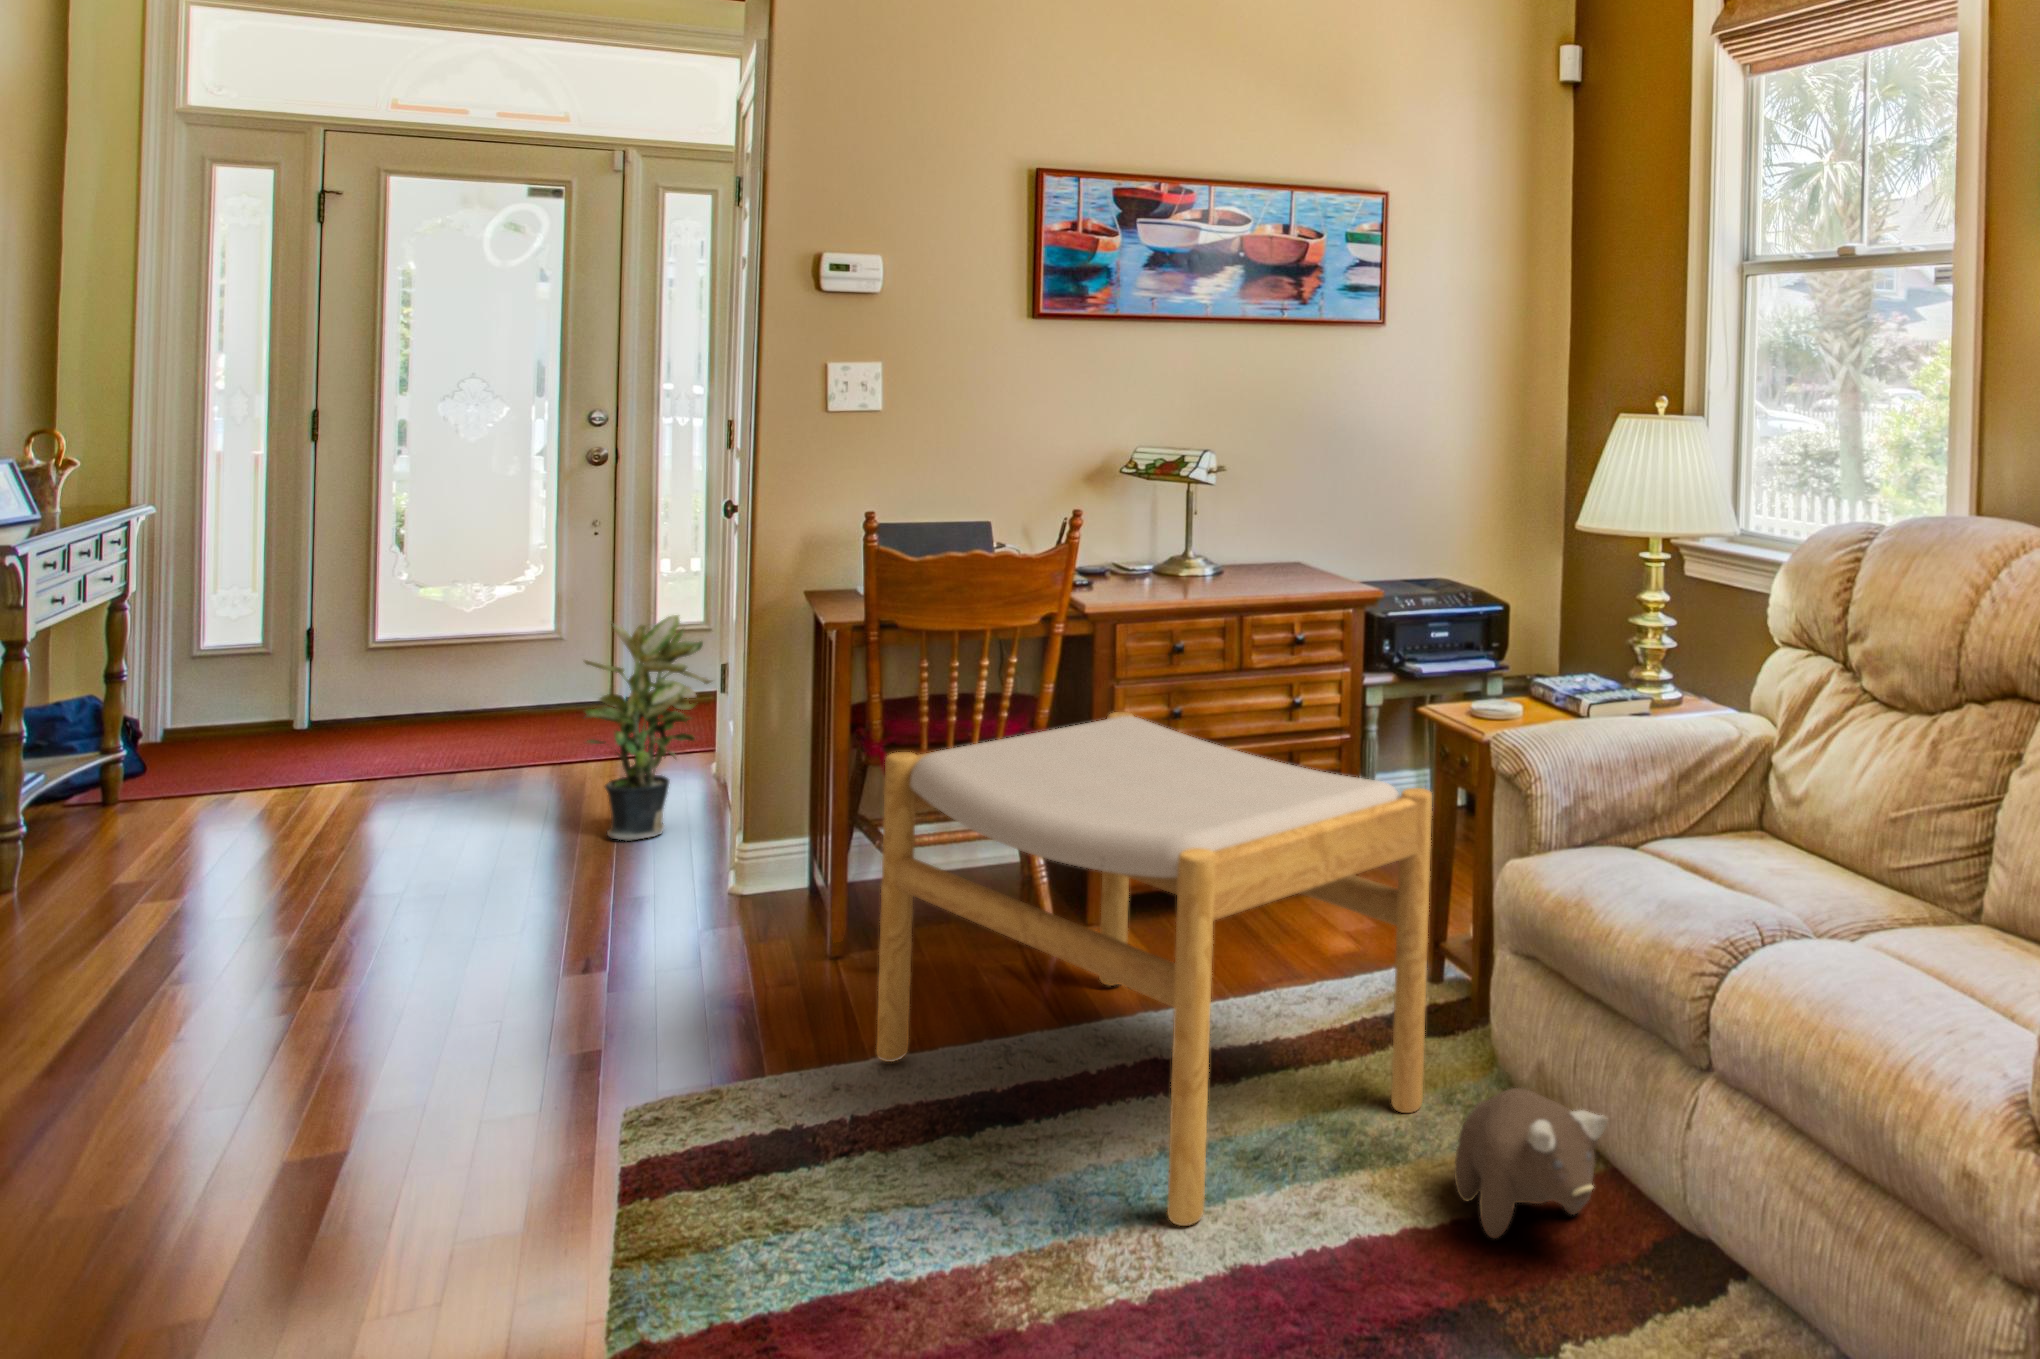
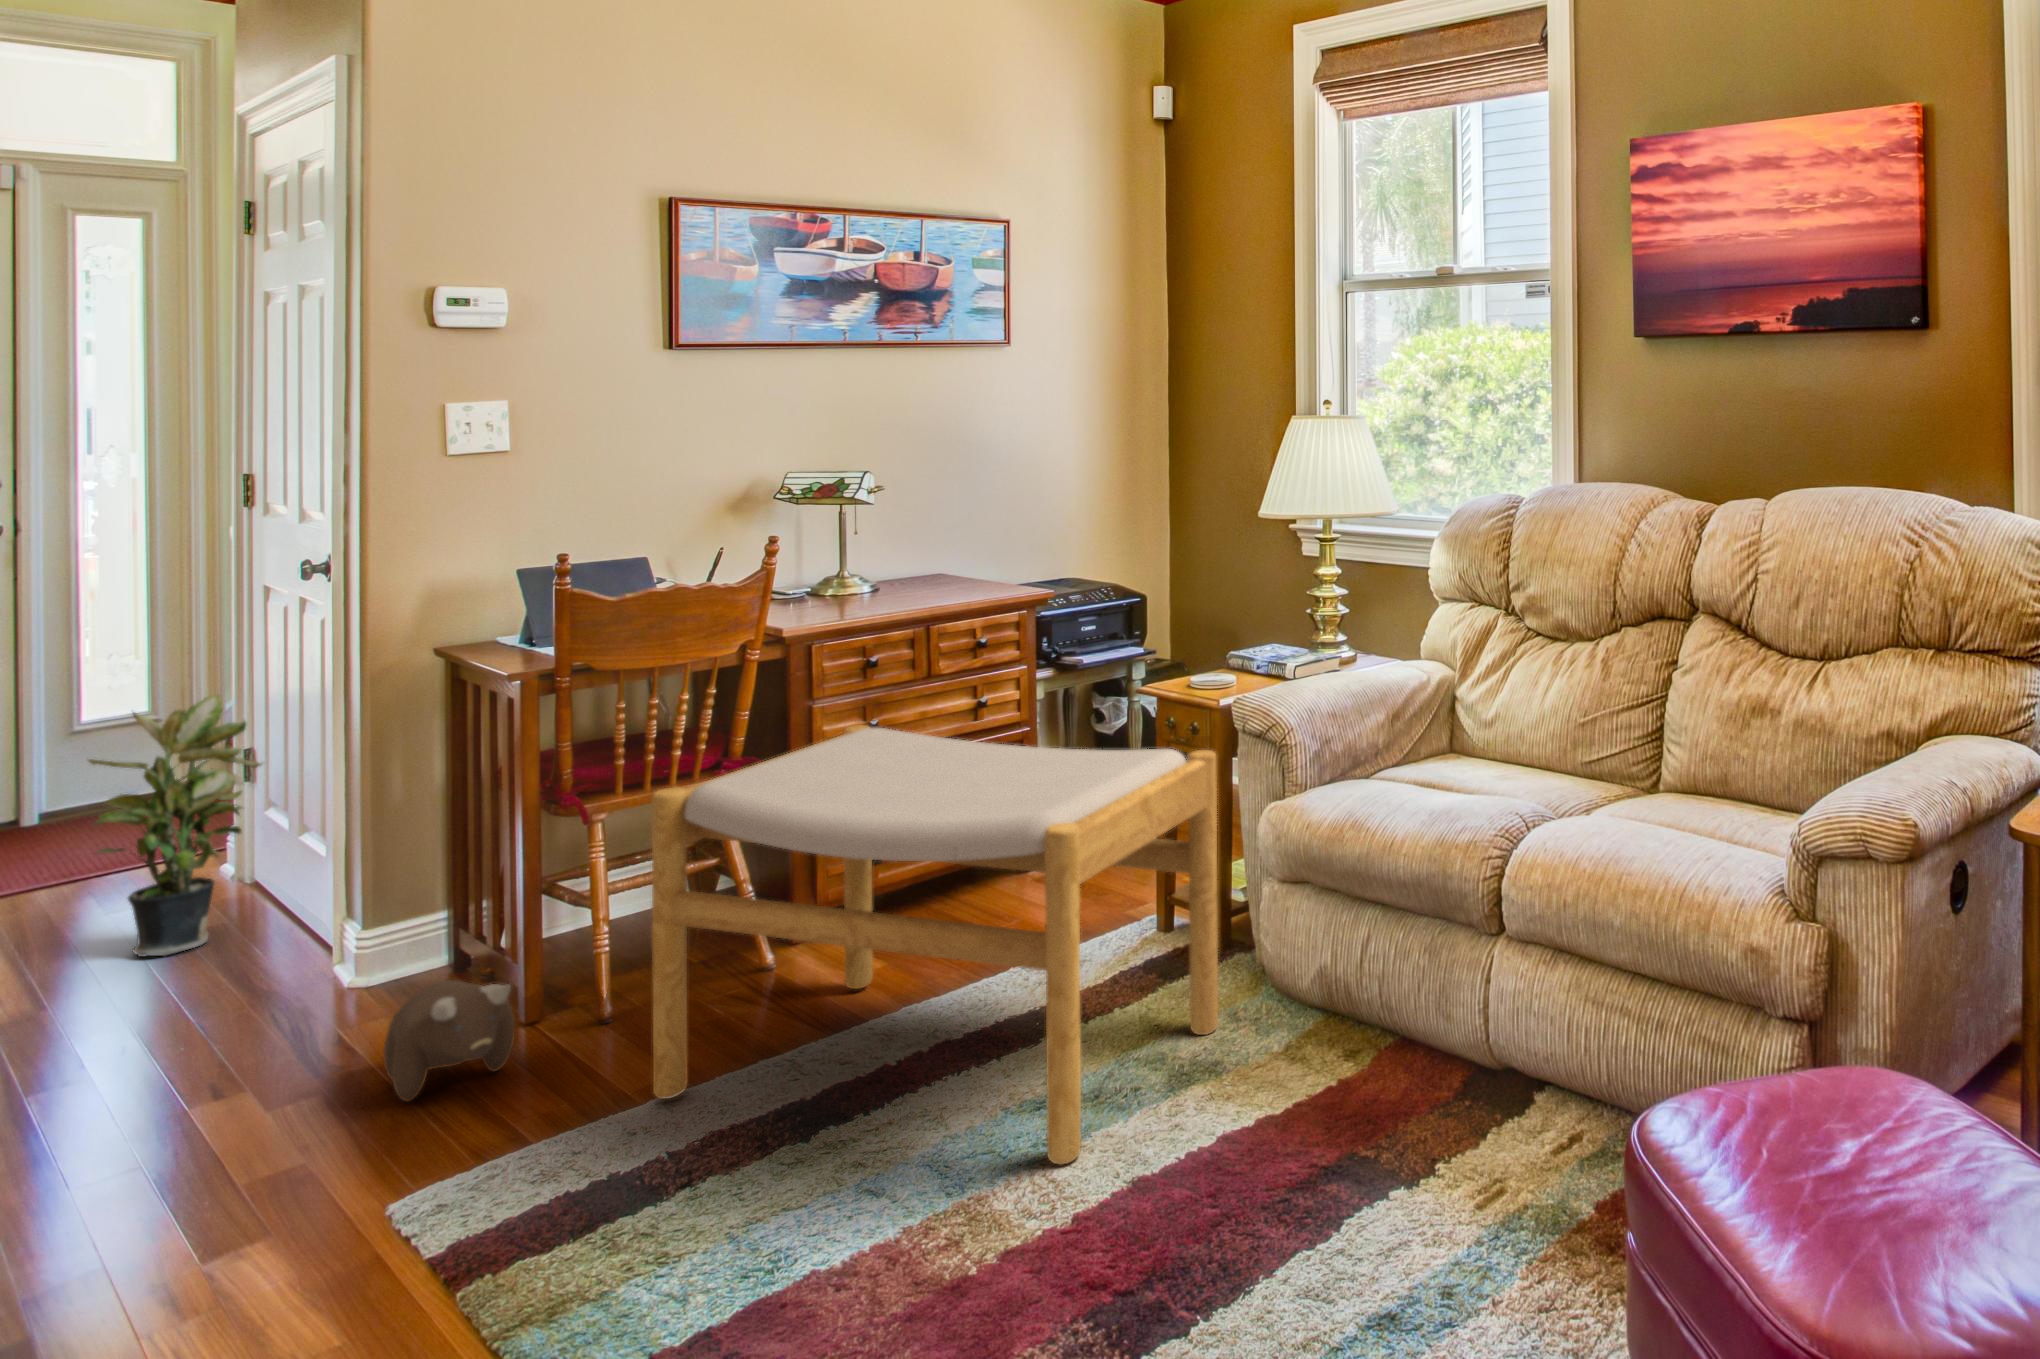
plush toy: present [1454,1088,1607,1238] -> present [384,980,515,1101]

